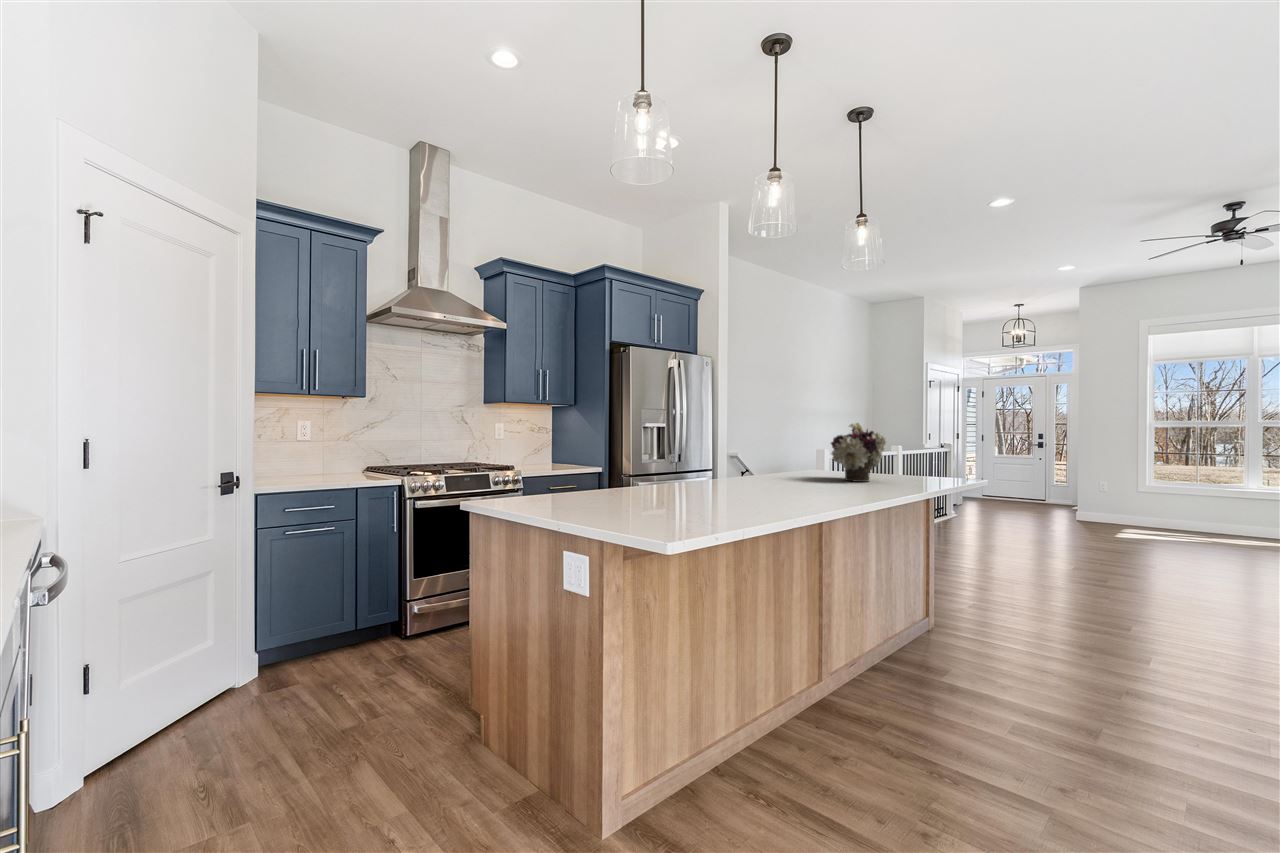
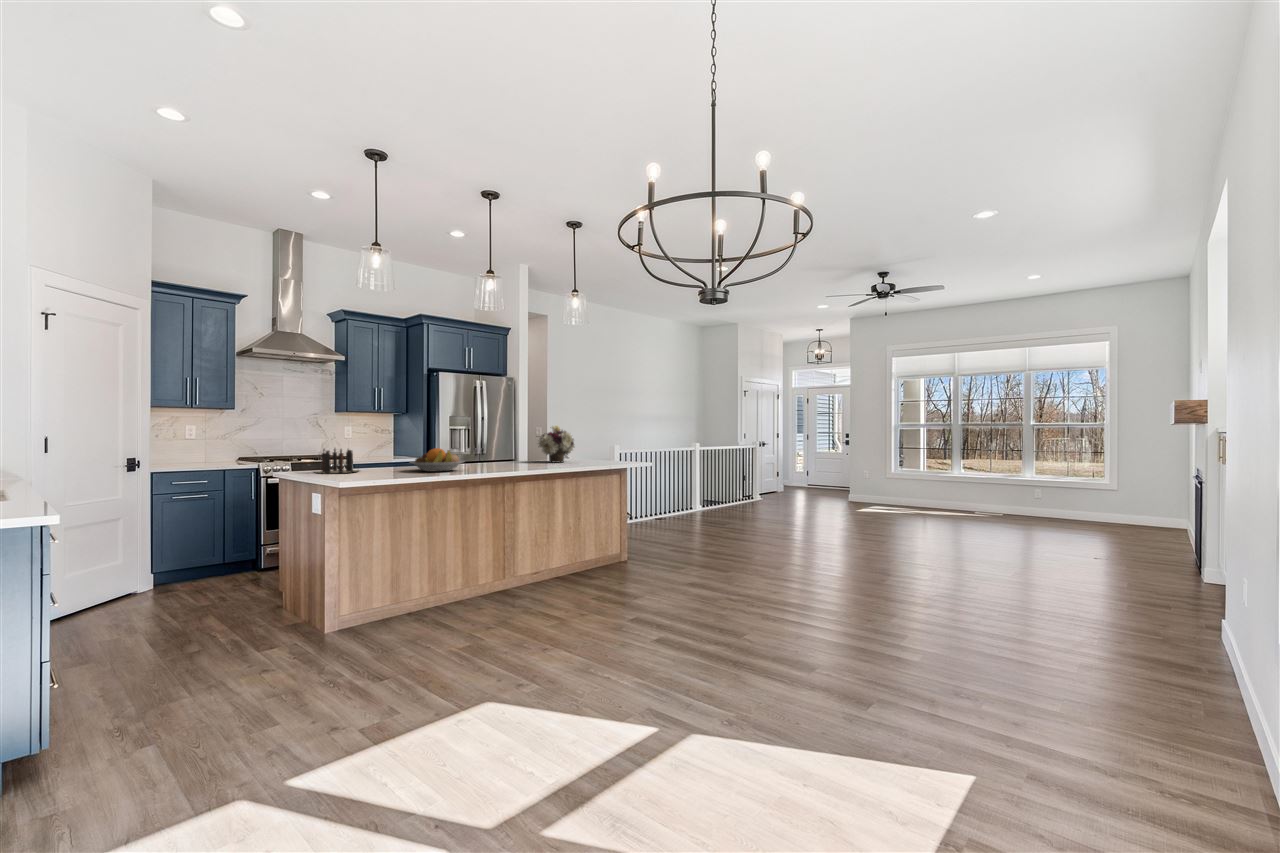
candle: none [545,460,648,511] -> present [316,449,359,473]
fruit bowl: none [703,463,800,506] -> present [410,448,464,471]

